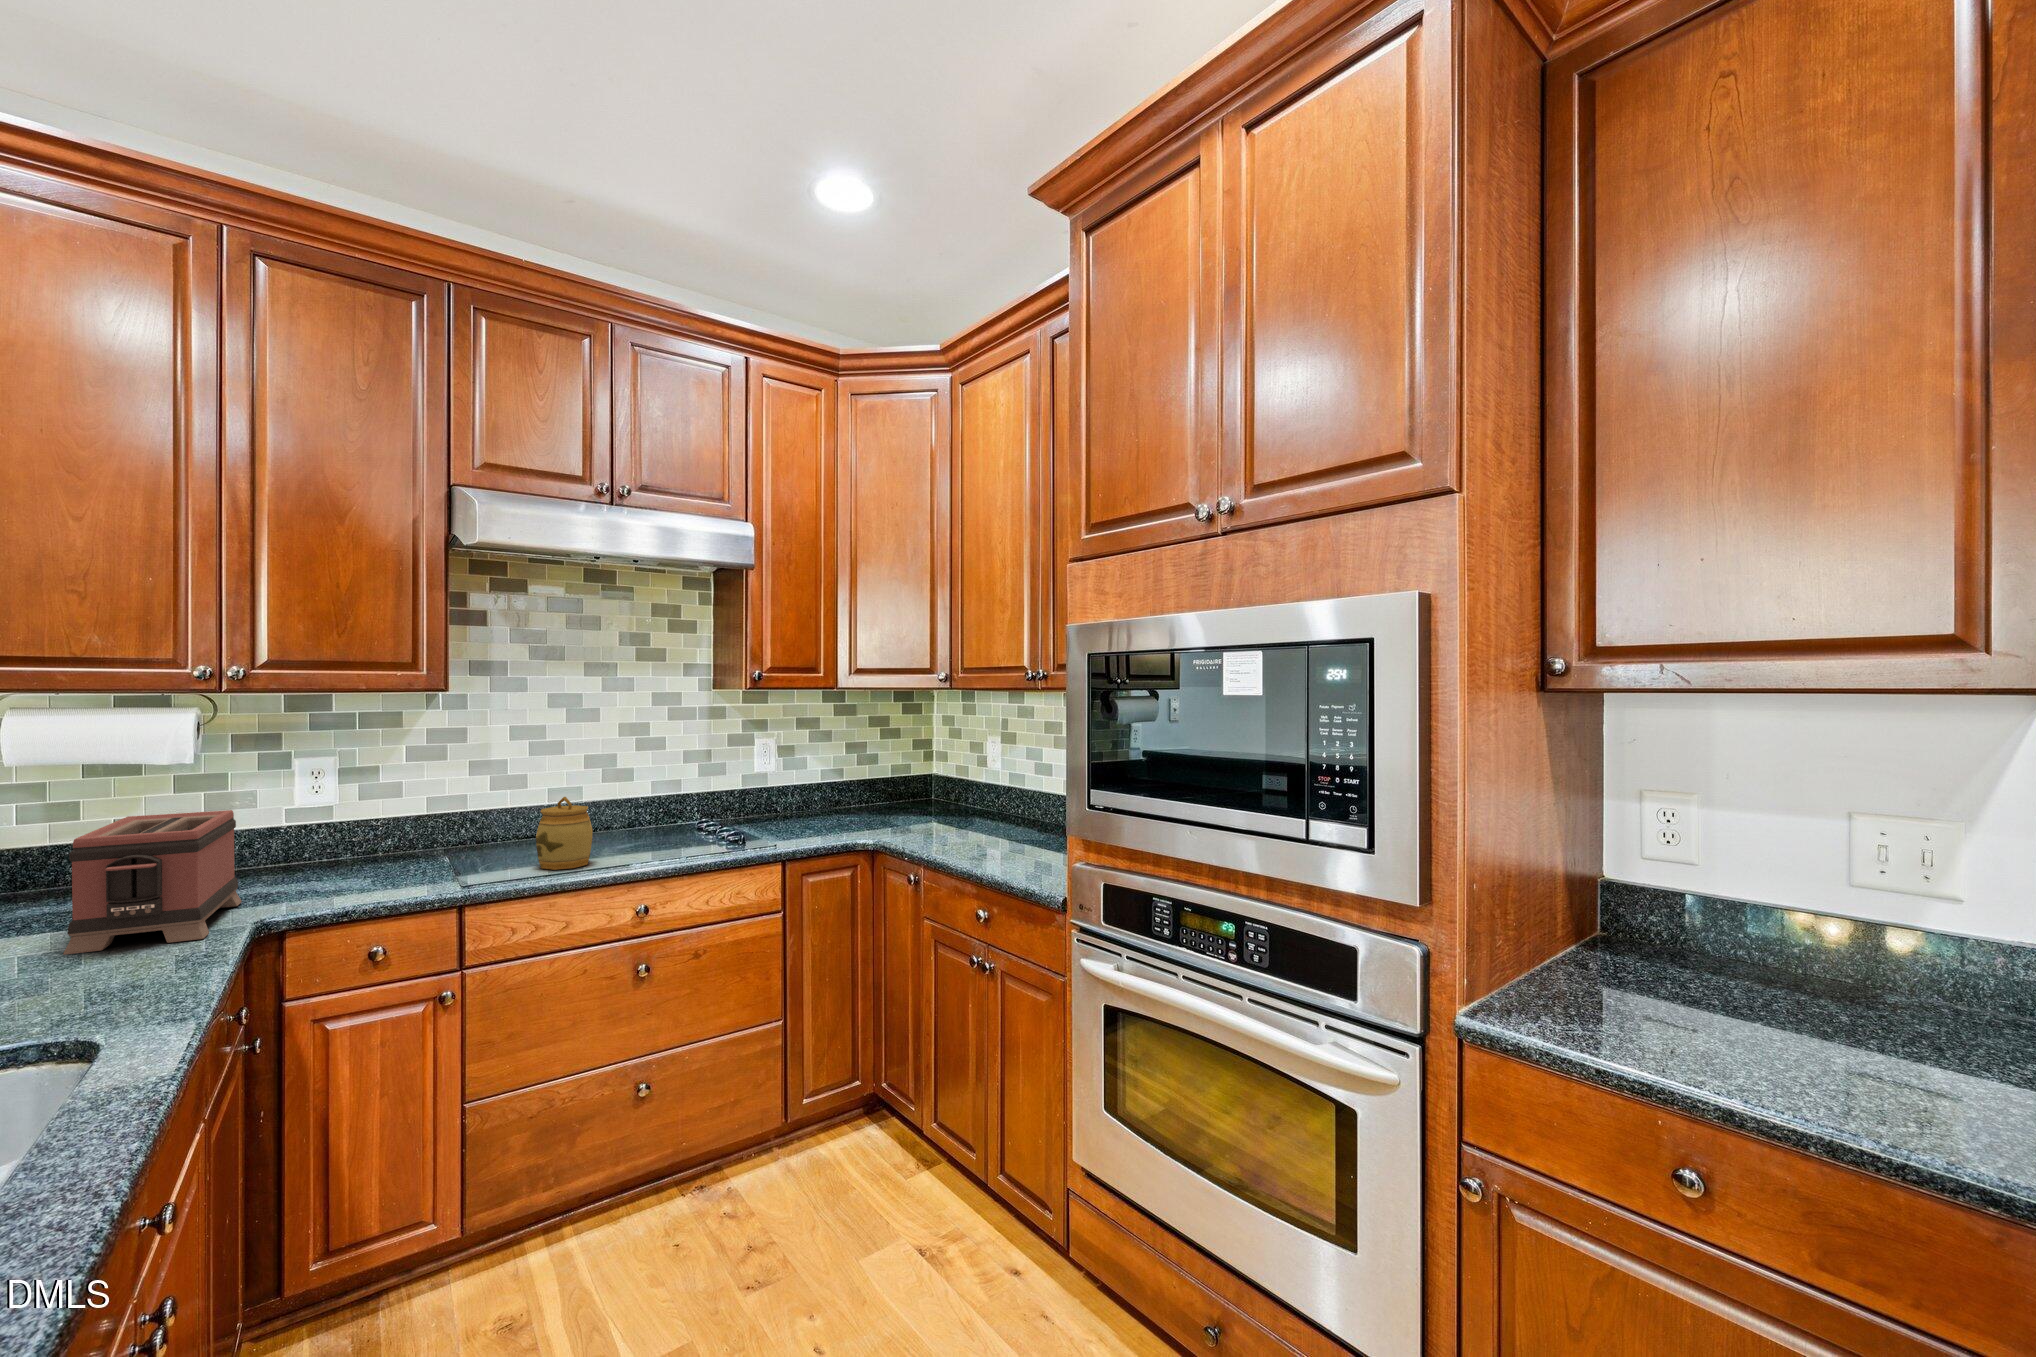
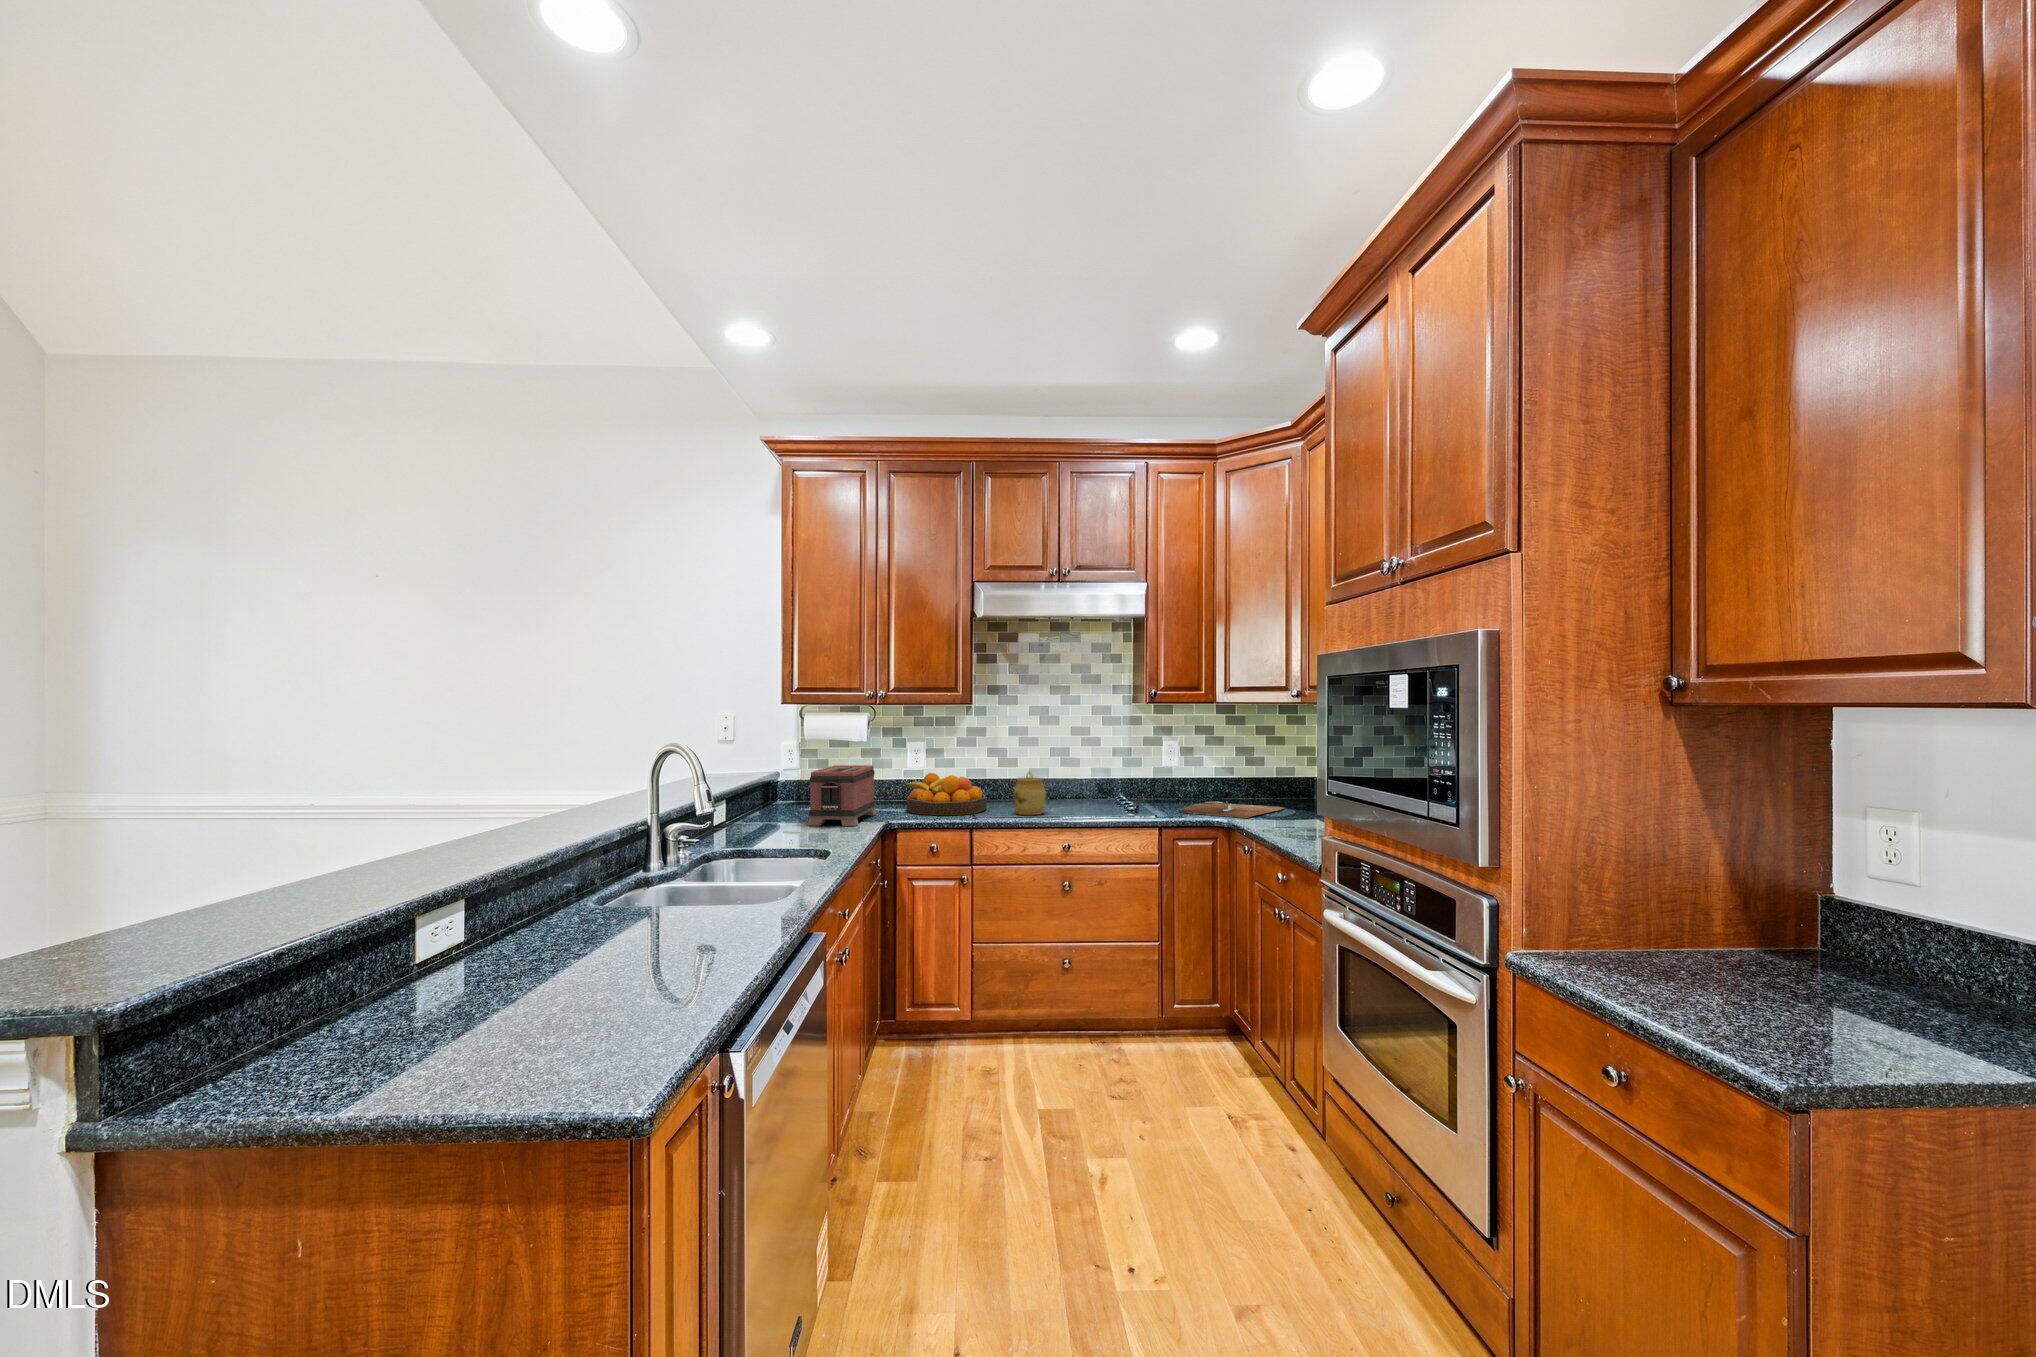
fruit bowl: none [303,813,478,890] -> present [905,773,986,815]
cutting board: none [794,815,920,838] -> present [1179,801,1284,818]

